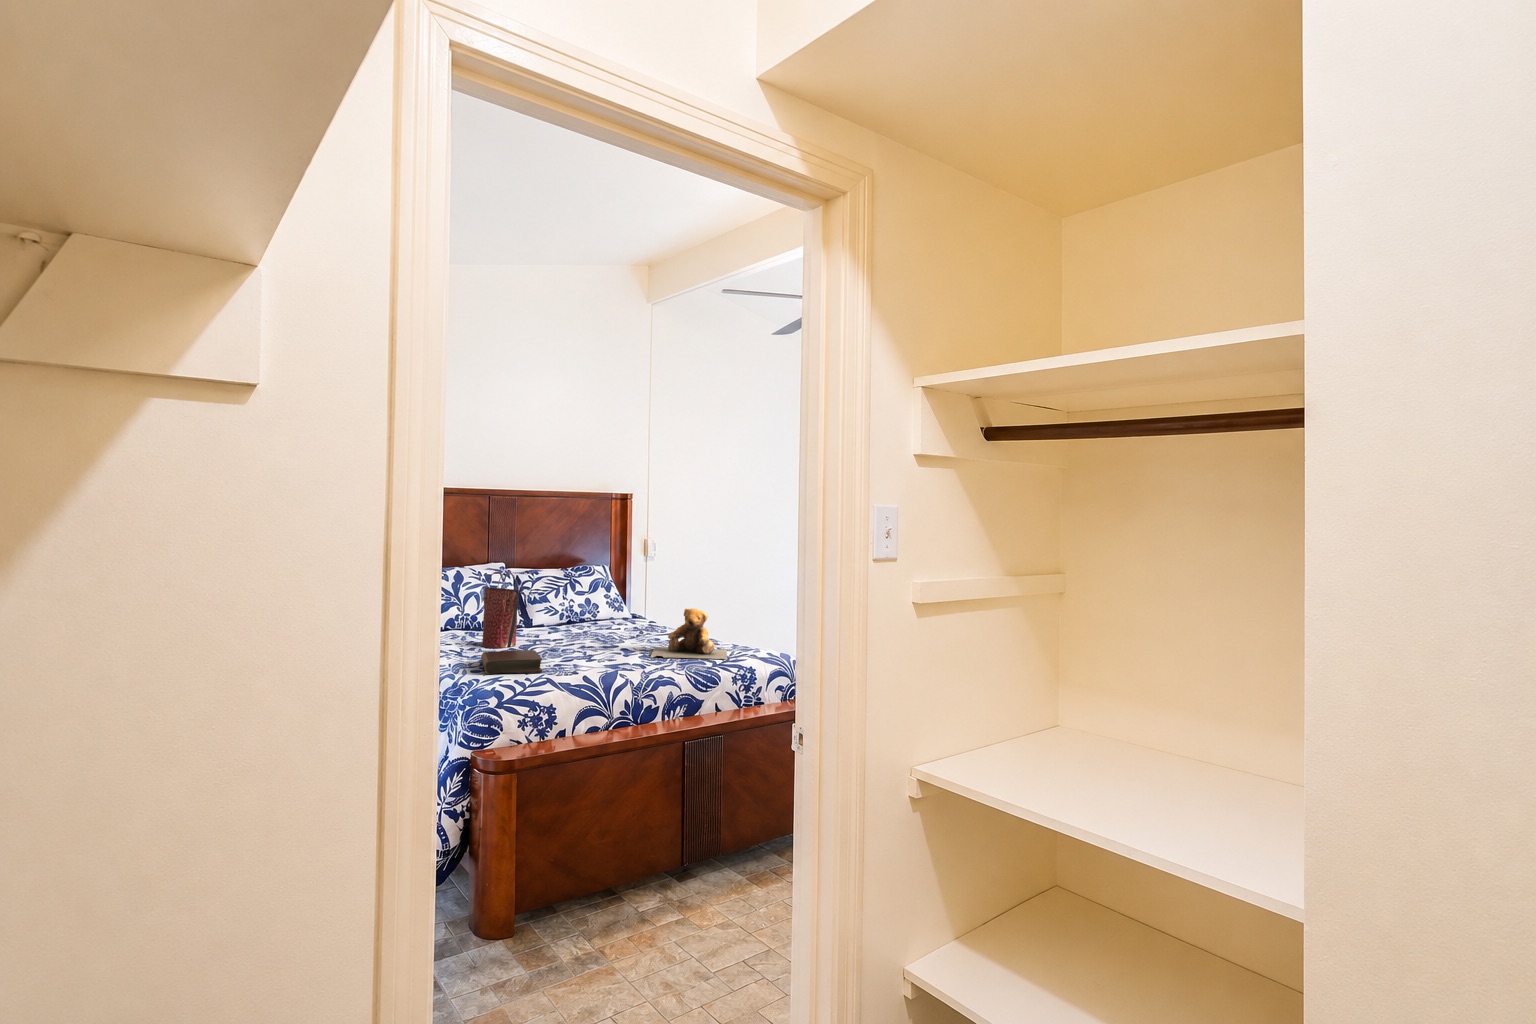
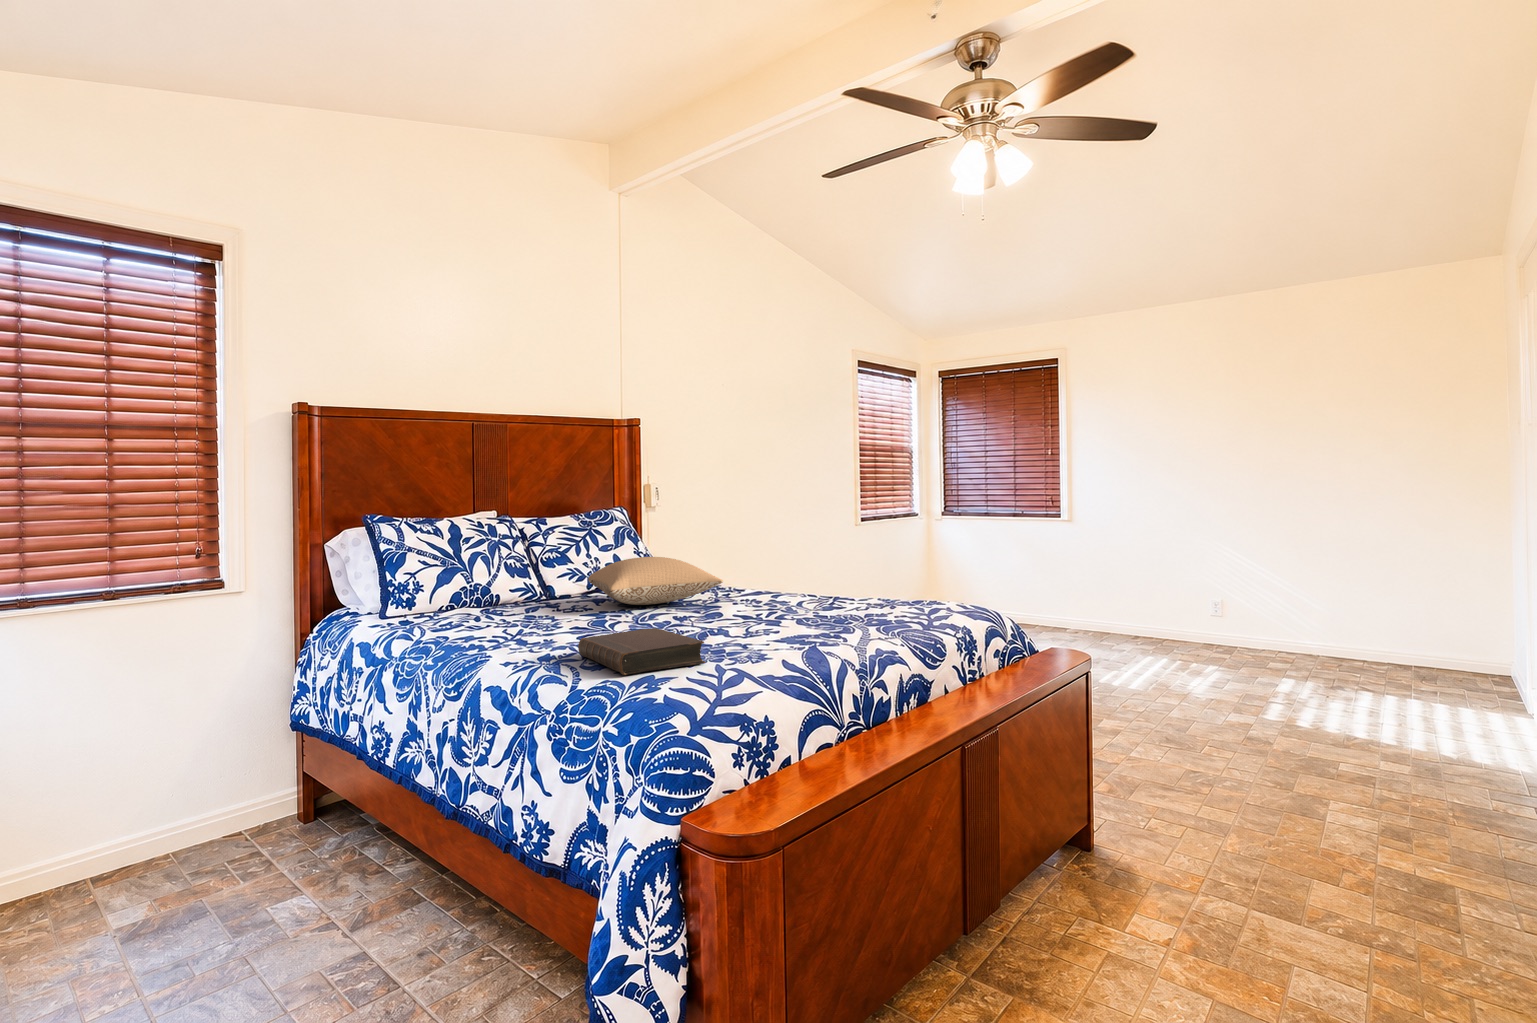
handbag: present [482,572,519,648] -> none [523,515,588,630]
pillow: none [544,603,628,637] -> present [588,557,723,605]
teddy bear: present [651,609,727,659] -> none [780,550,908,624]

